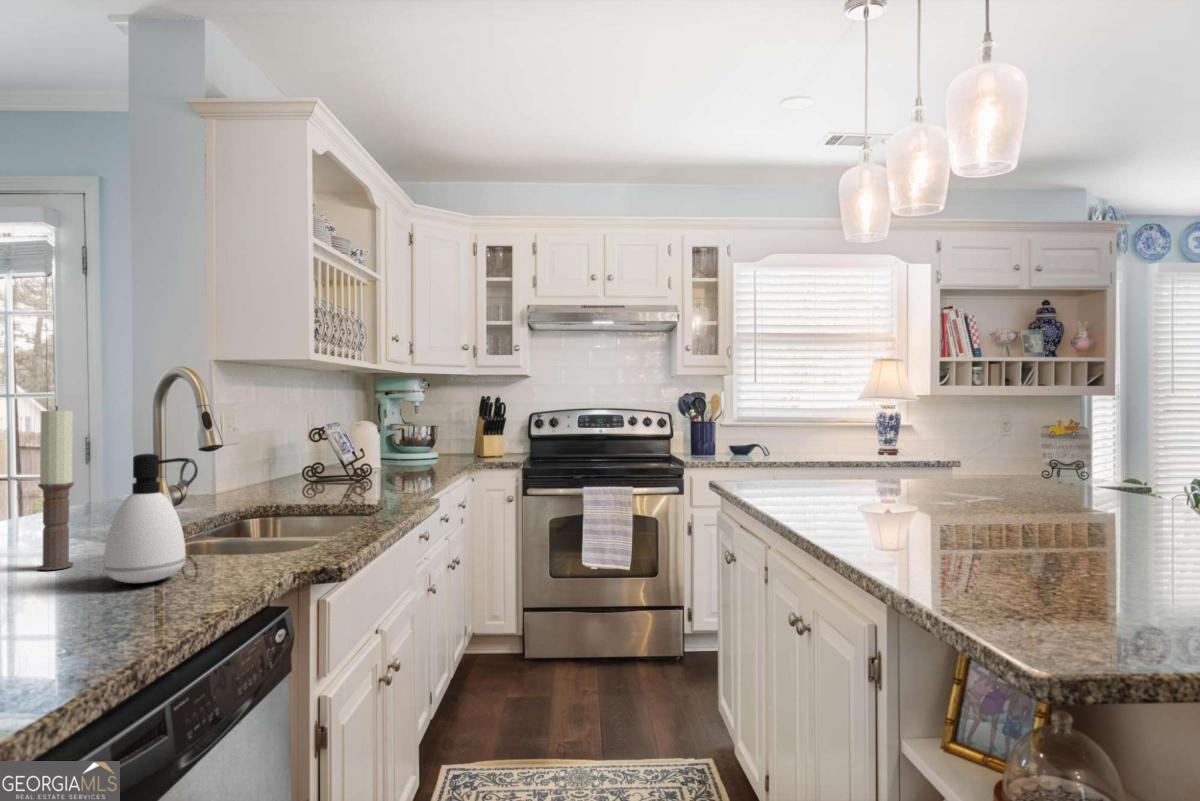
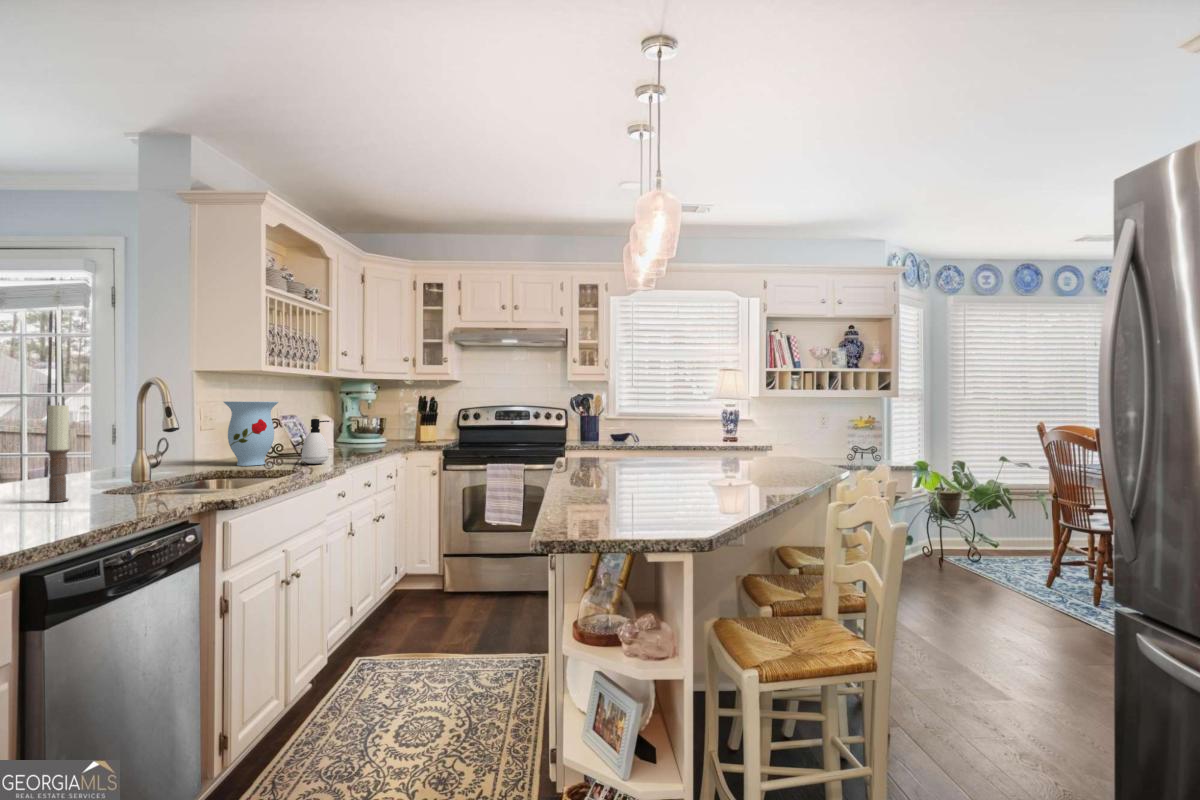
vase: none [257,404,331,496] -> present [224,401,278,466]
soap dispenser: present [104,454,189,583] -> present [301,419,329,464]

